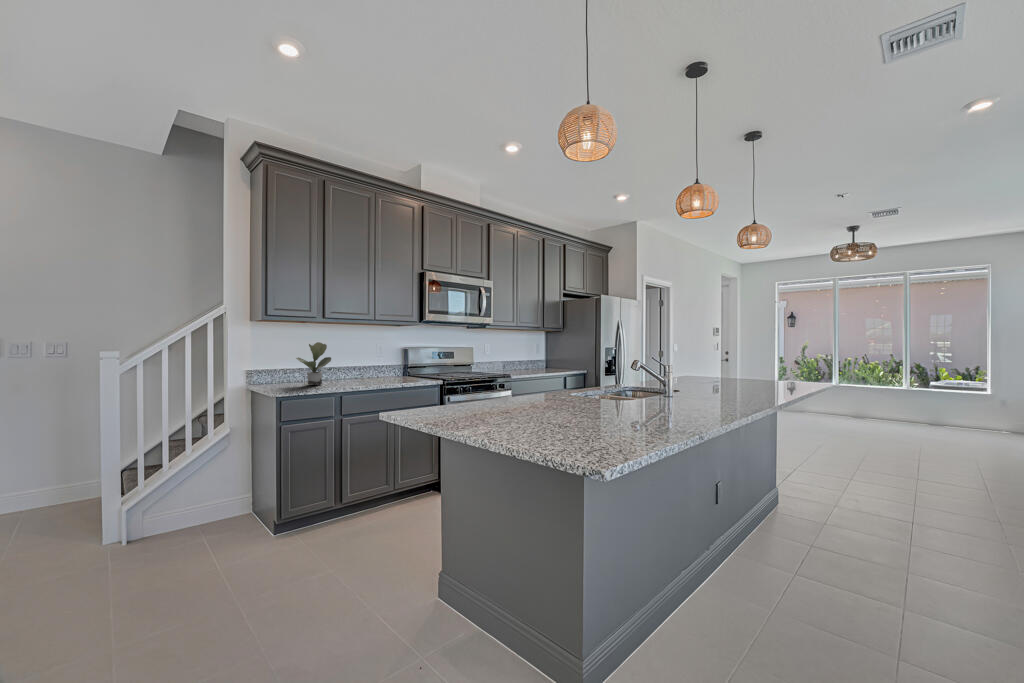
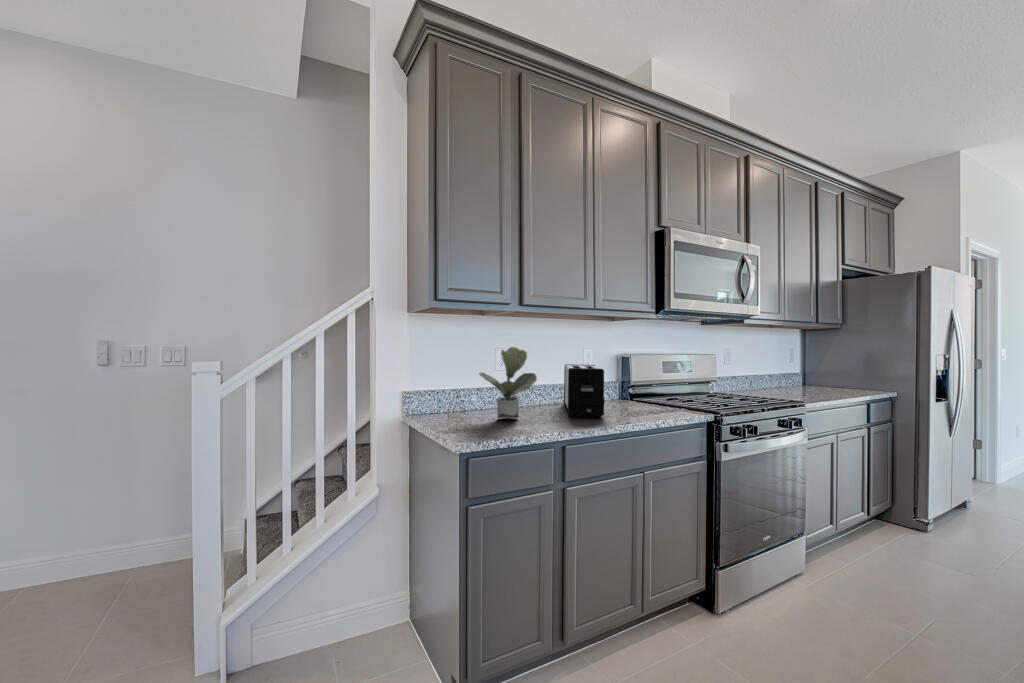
toaster: none [354,353,380,382] -> present [564,364,604,417]

